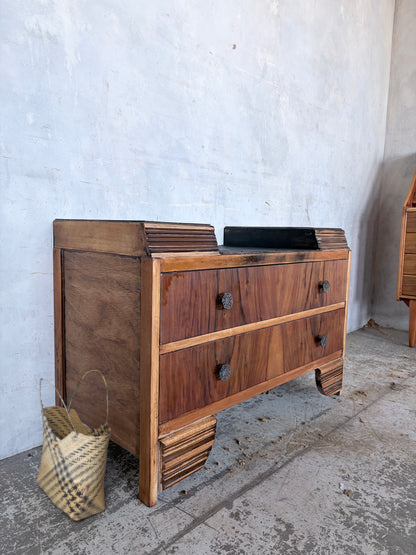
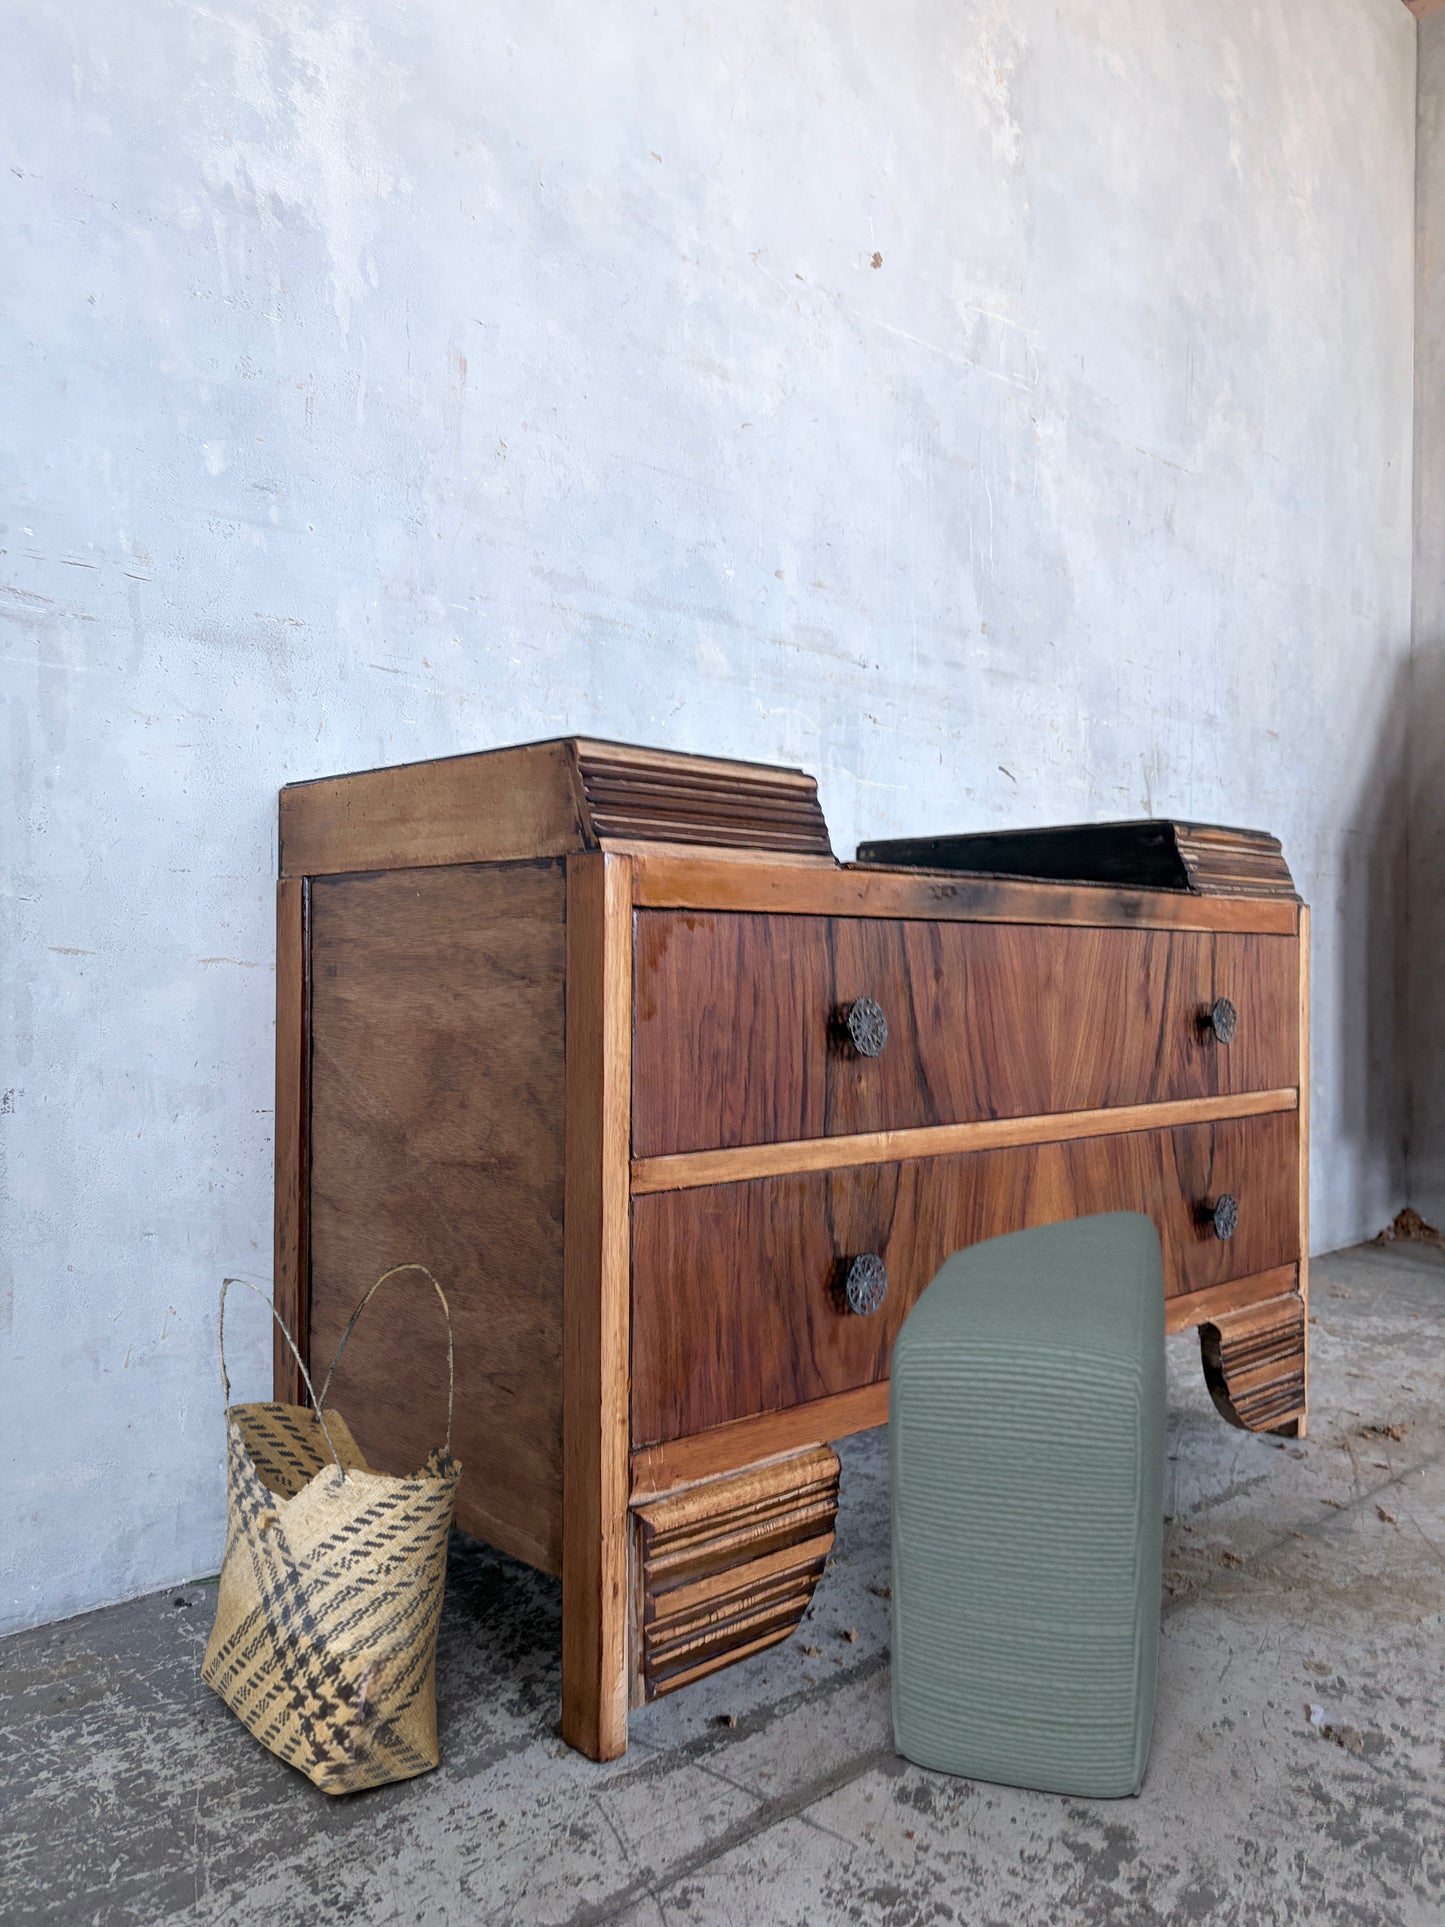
pouf: none [230,337,306,515] -> present [888,1211,1167,1798]

